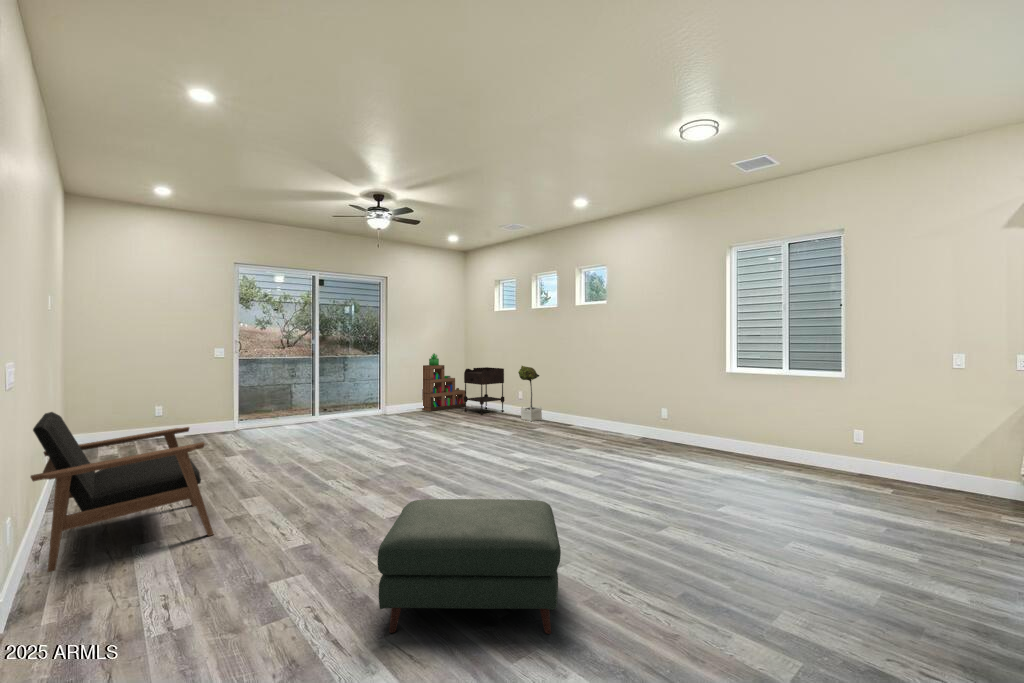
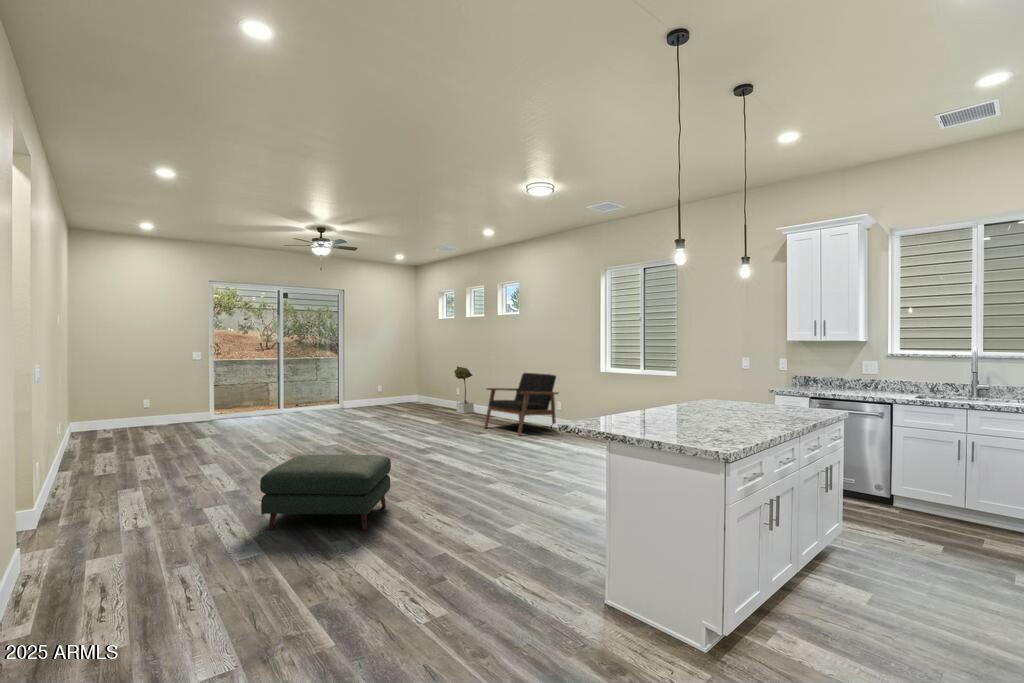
bookshelf: present [422,354,465,411] -> none [378,356,417,406]
side table: present [464,367,504,415] -> none [412,368,447,409]
armchair: present [31,412,213,572] -> present [484,373,558,435]

